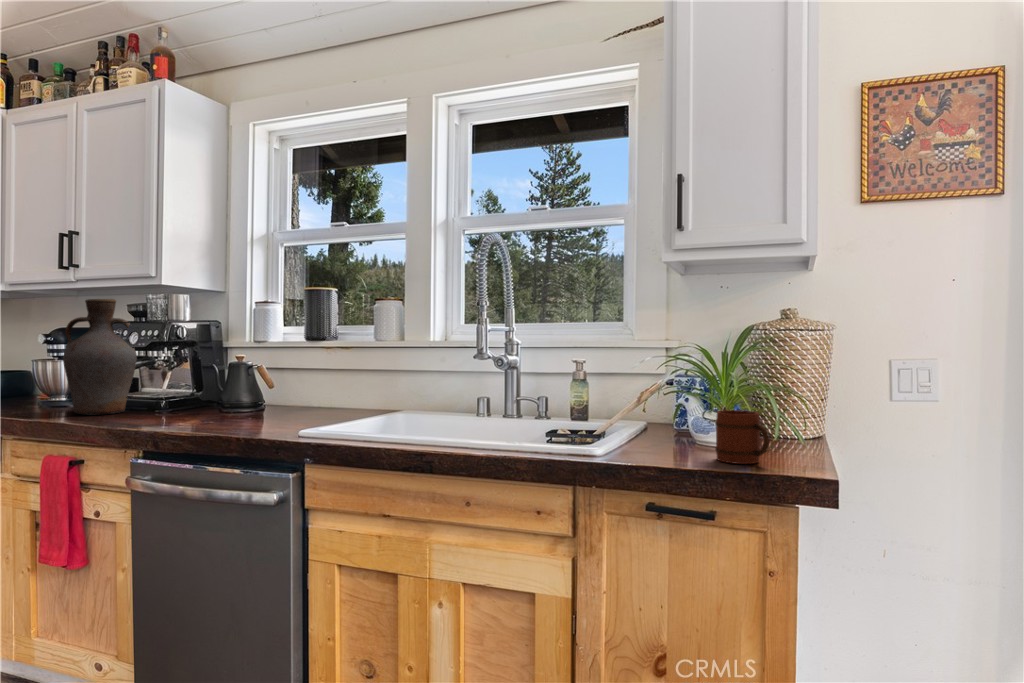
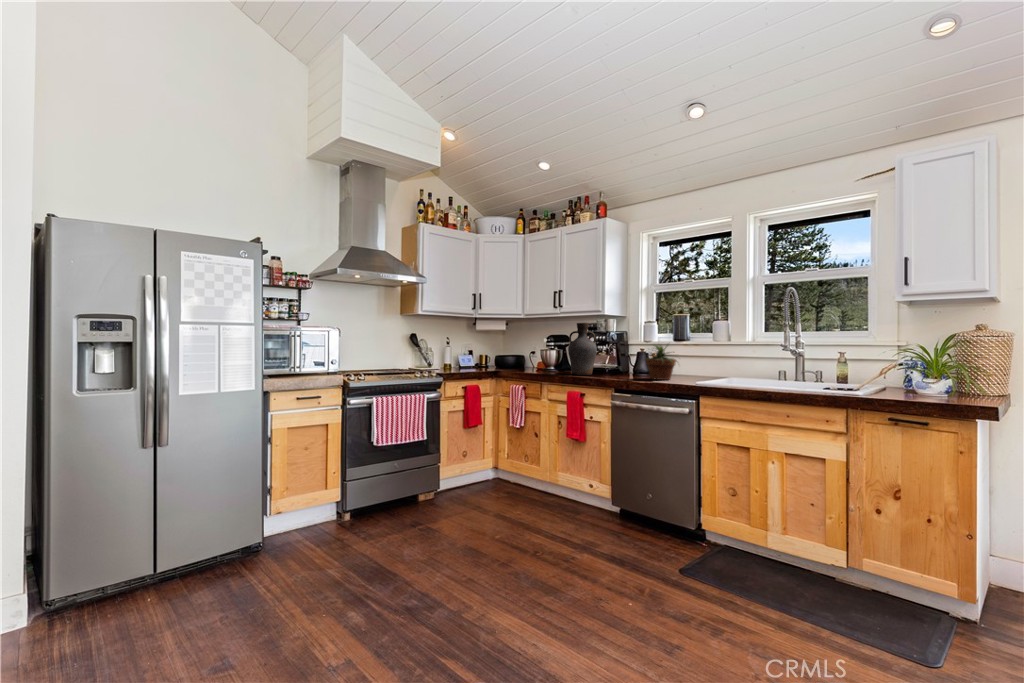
potted plant: none [200,342,305,423] -> present [645,345,677,380]
mug: present [715,410,769,464] -> none [931,376,964,401]

